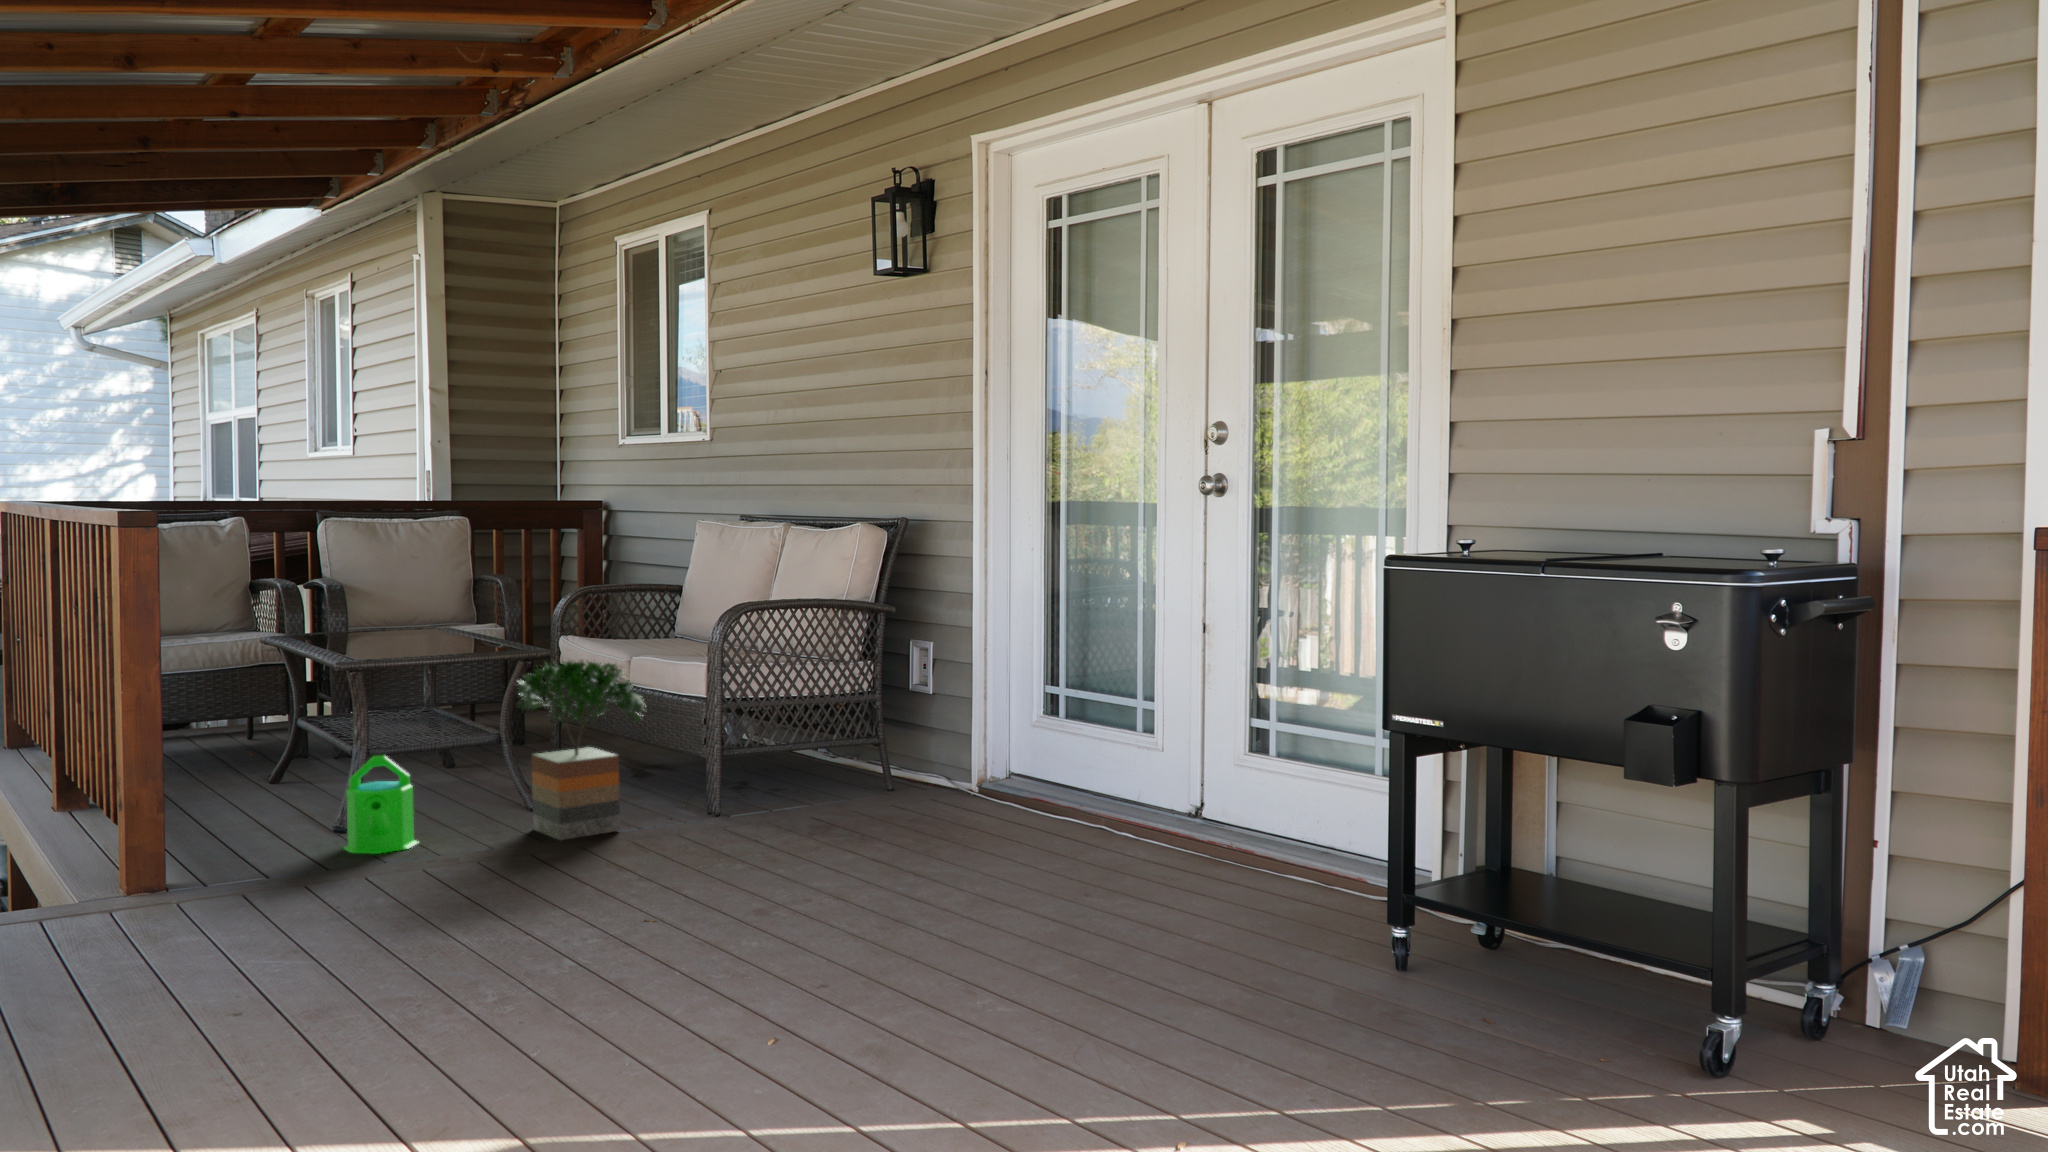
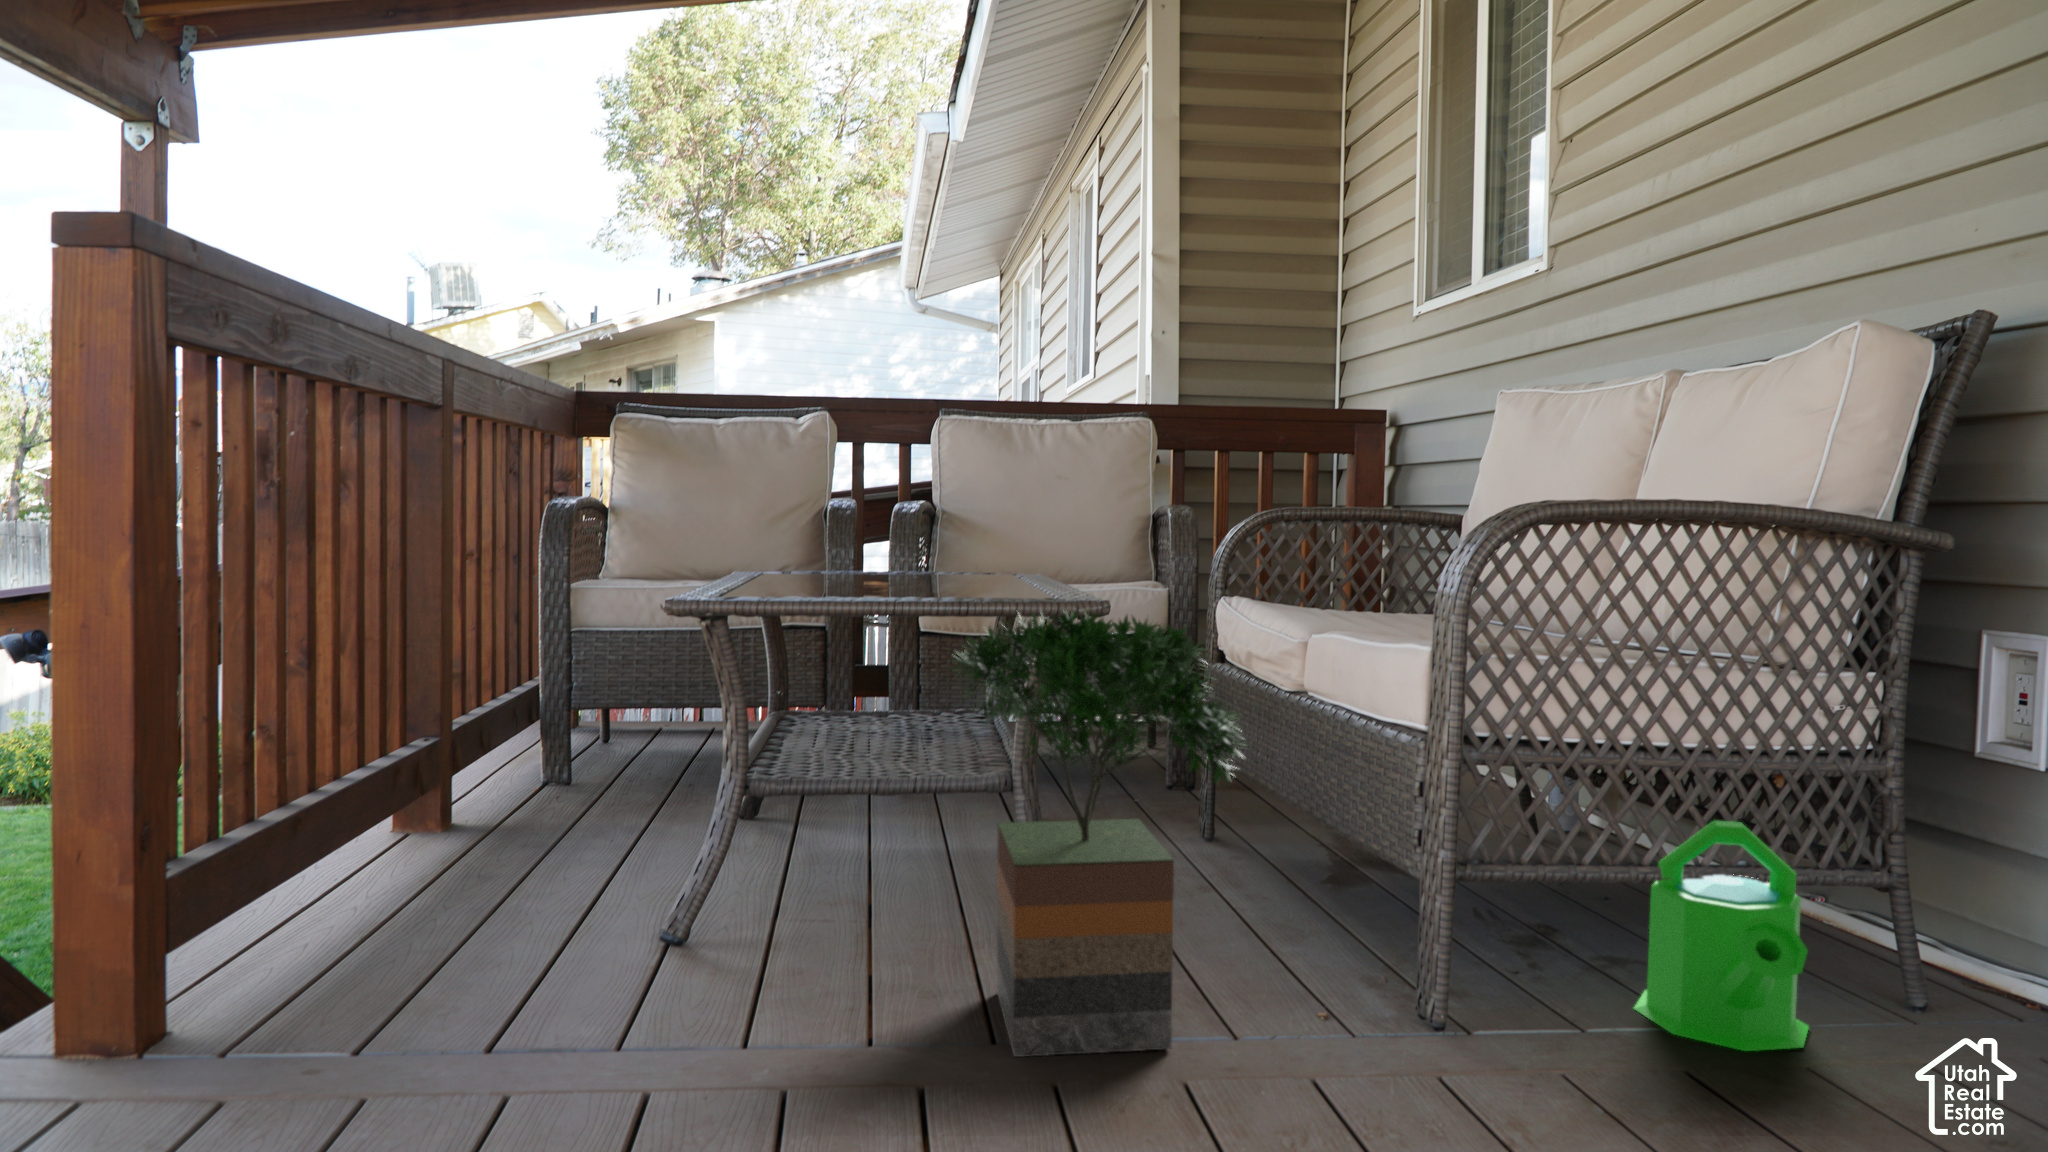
watering can: present [344,755,418,854] -> present [1634,820,1809,1051]

